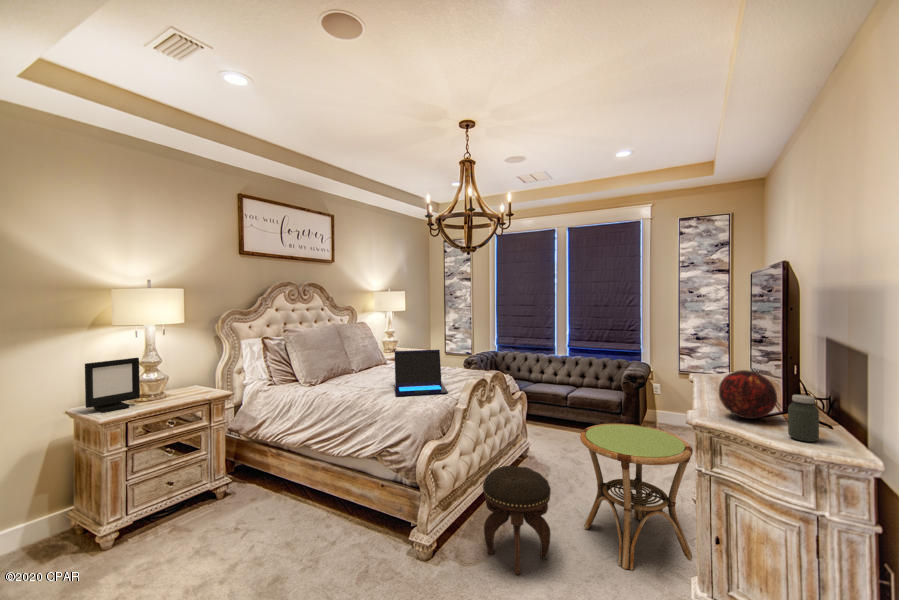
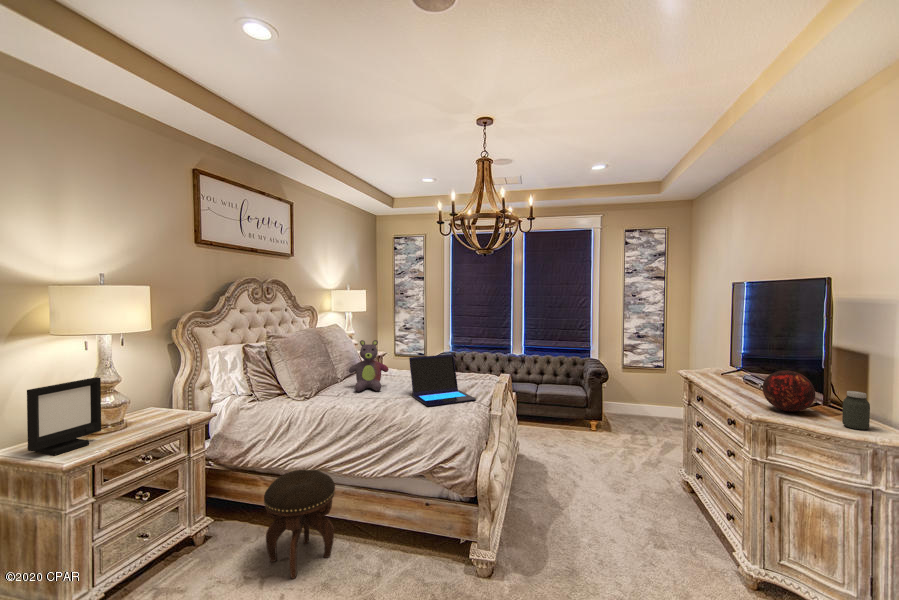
stuffed bear: none [351,335,386,382] -> present [349,340,389,392]
side table: present [580,424,693,570] -> none [605,419,710,553]
footstool: present [483,466,551,575] -> present [264,470,335,579]

